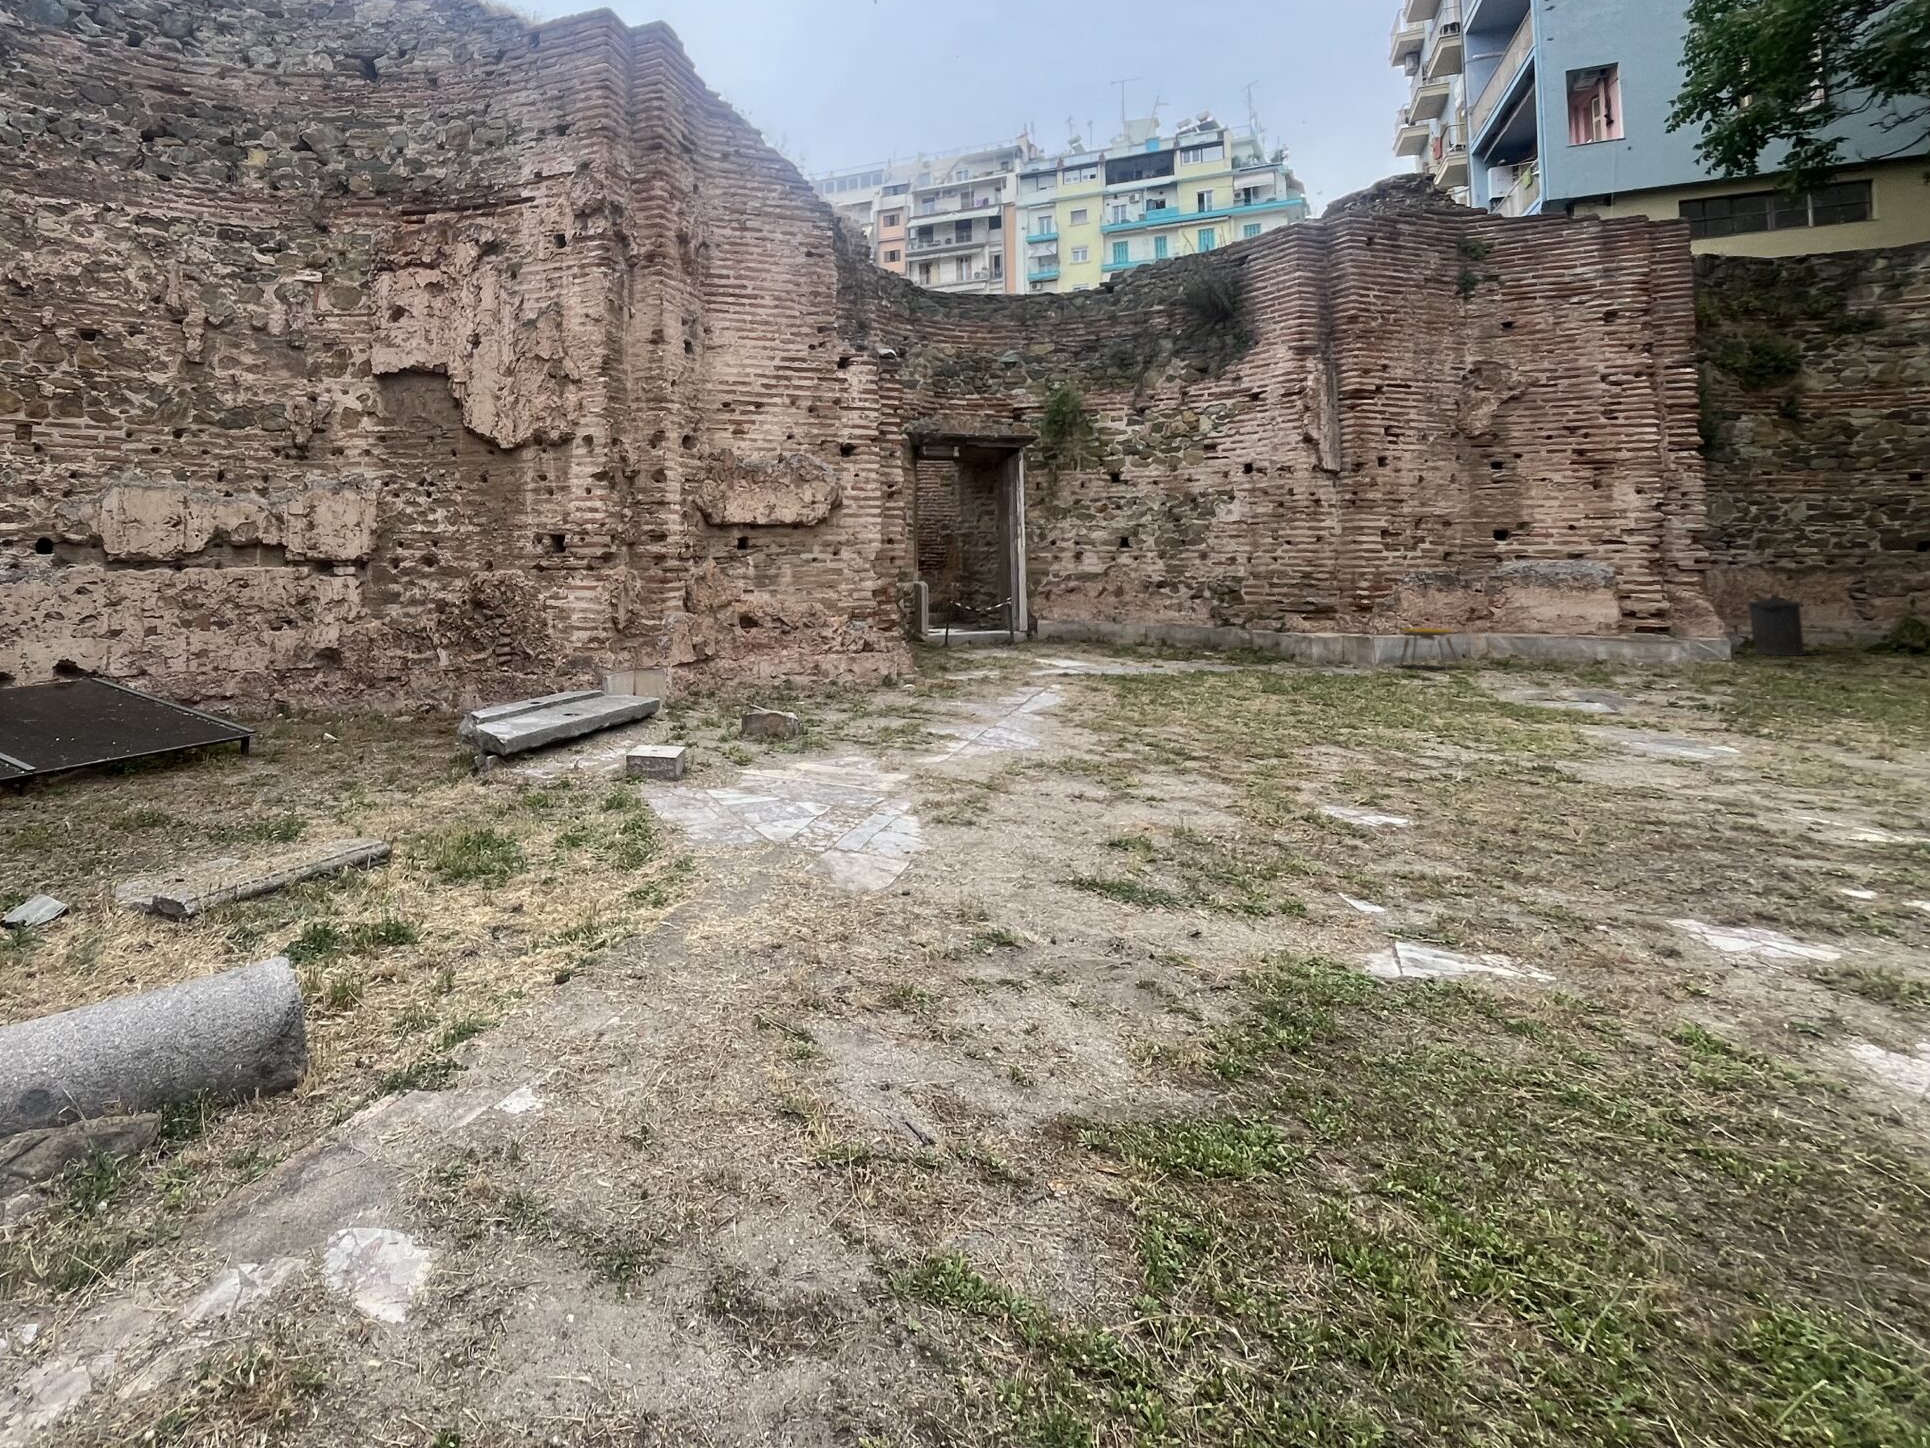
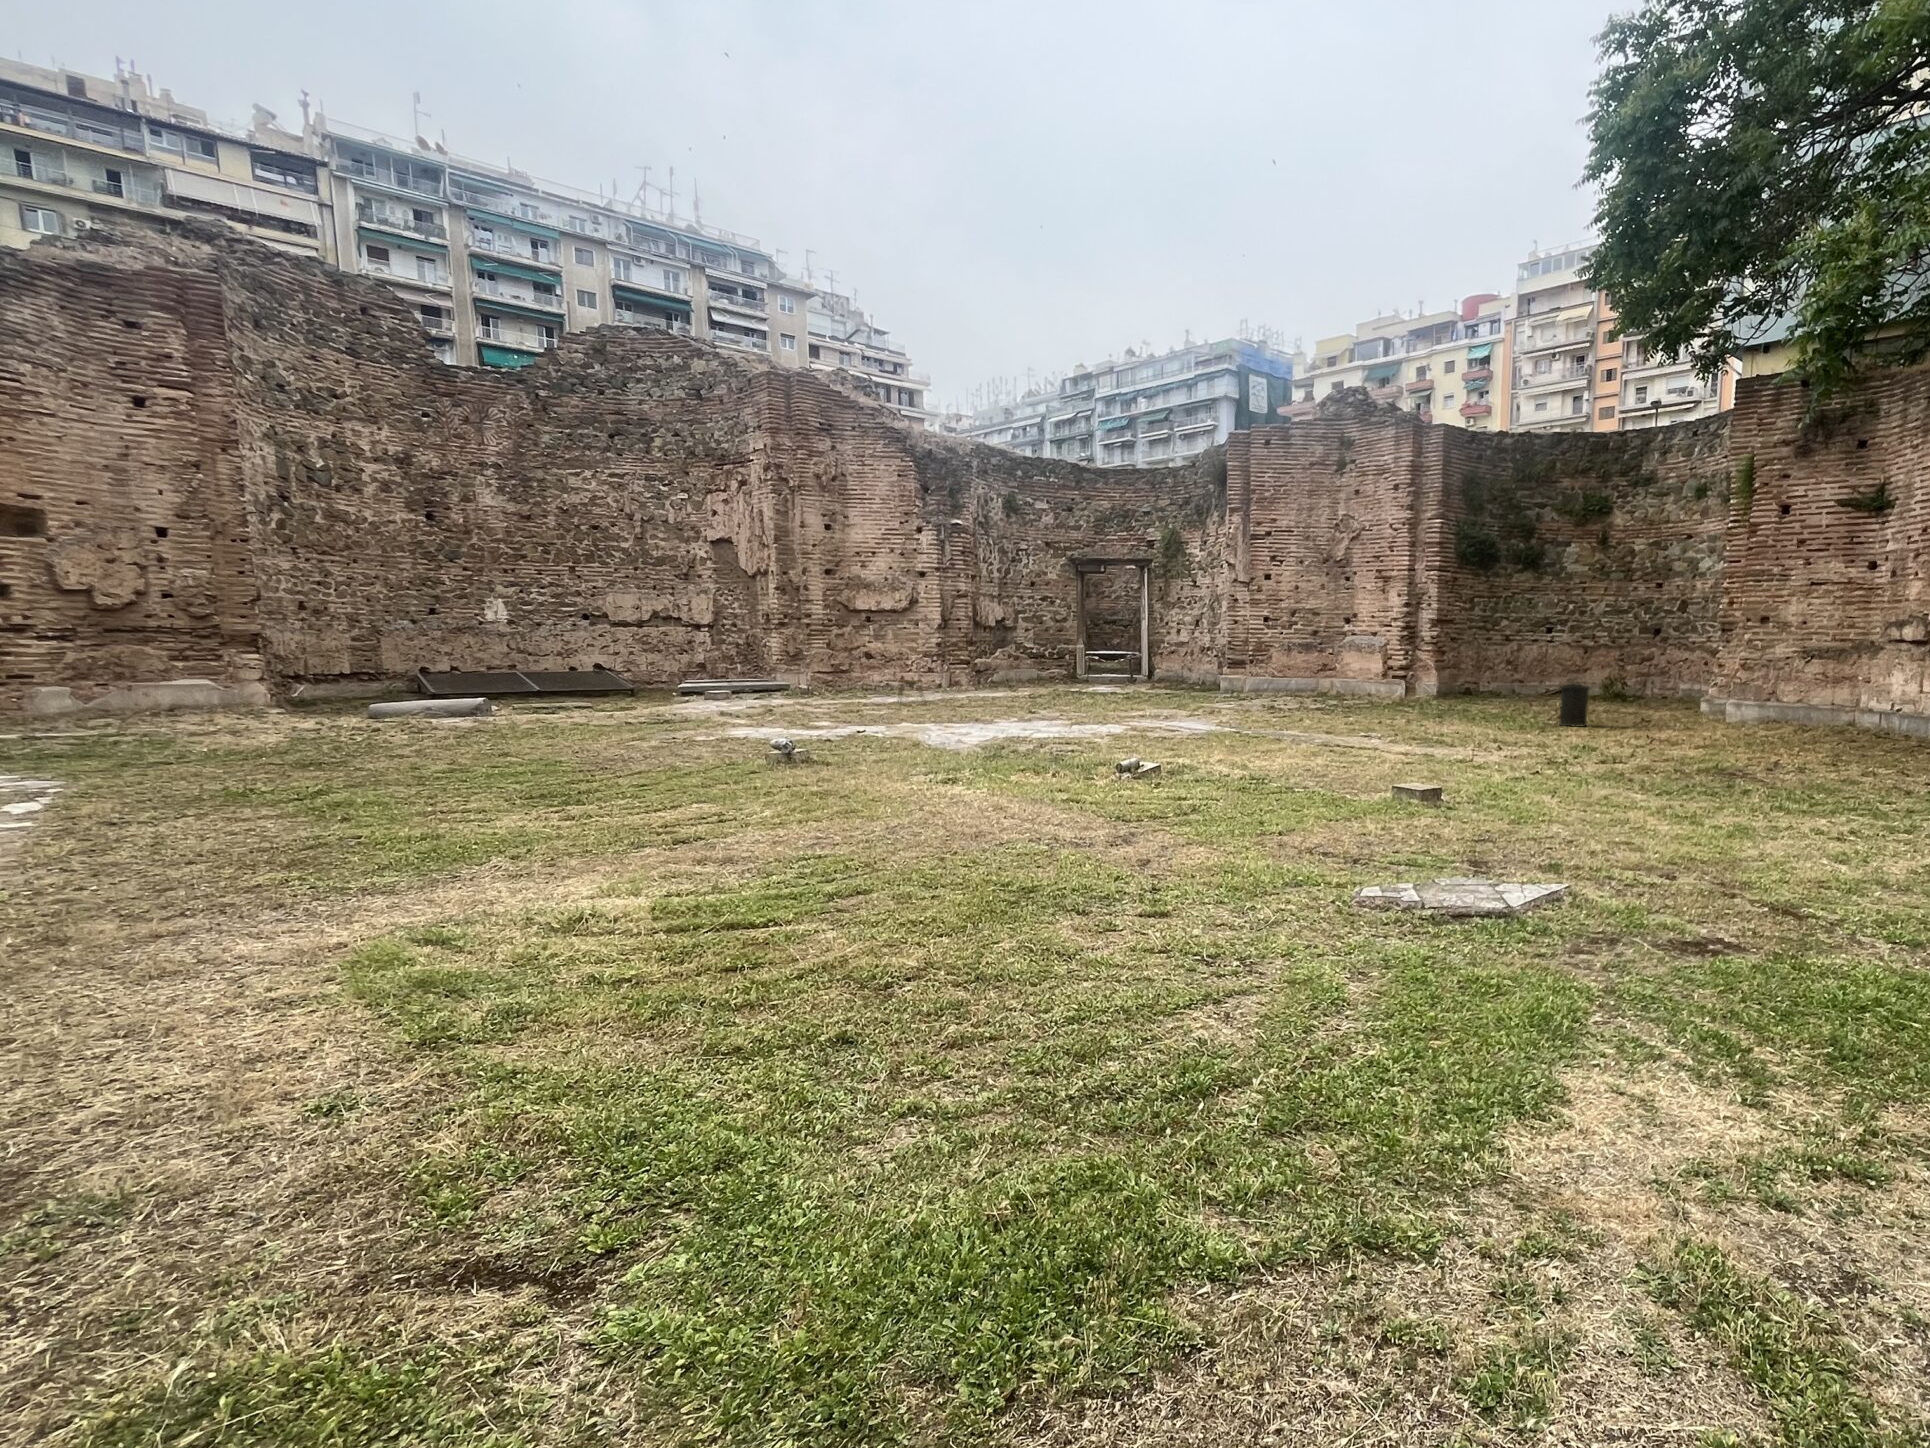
stool: present [1400,628,1459,669] -> present [898,680,923,696]

